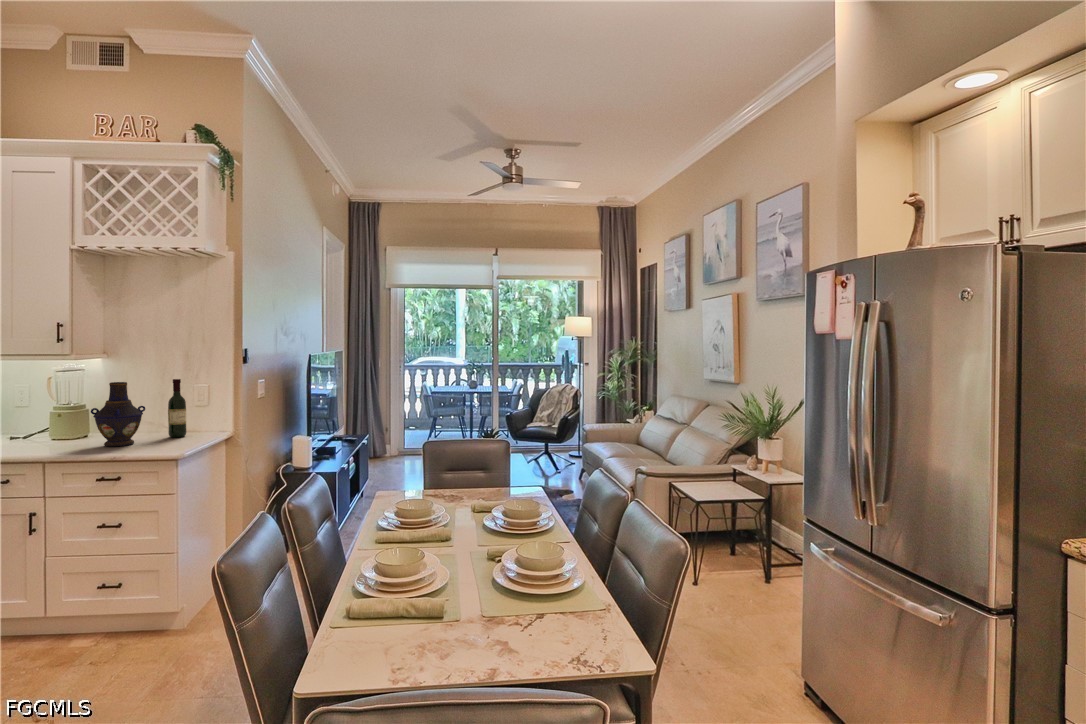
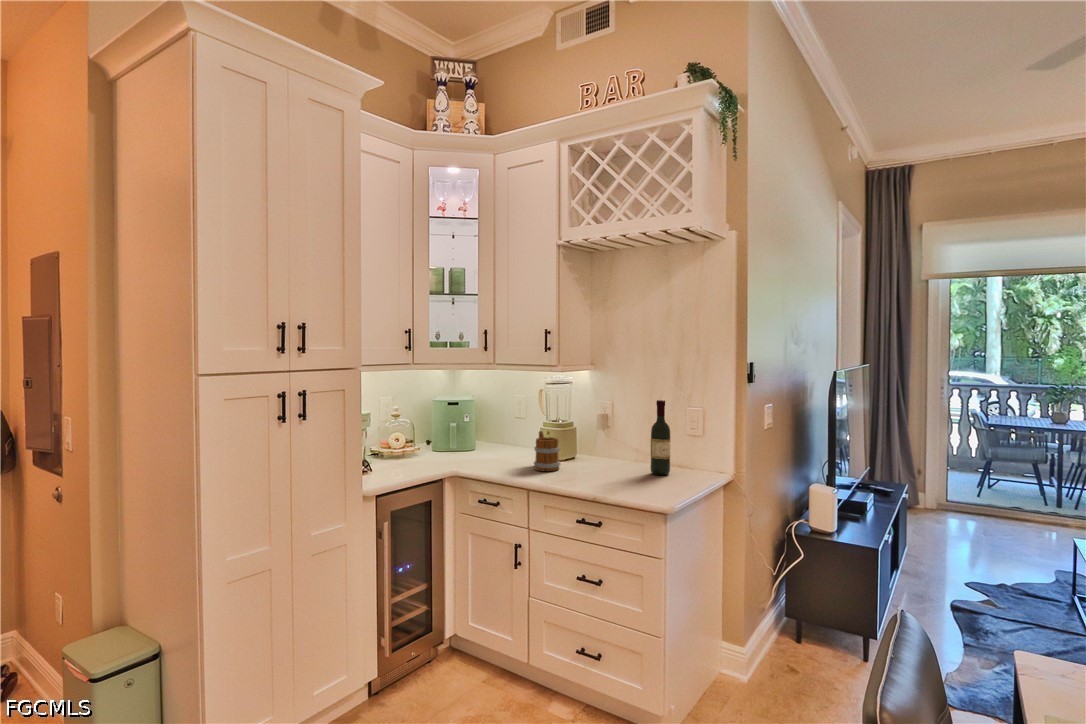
vase: present [91,382,145,447] -> none [574,402,627,482]
mug: none [44,412,76,447] -> present [534,431,560,471]

